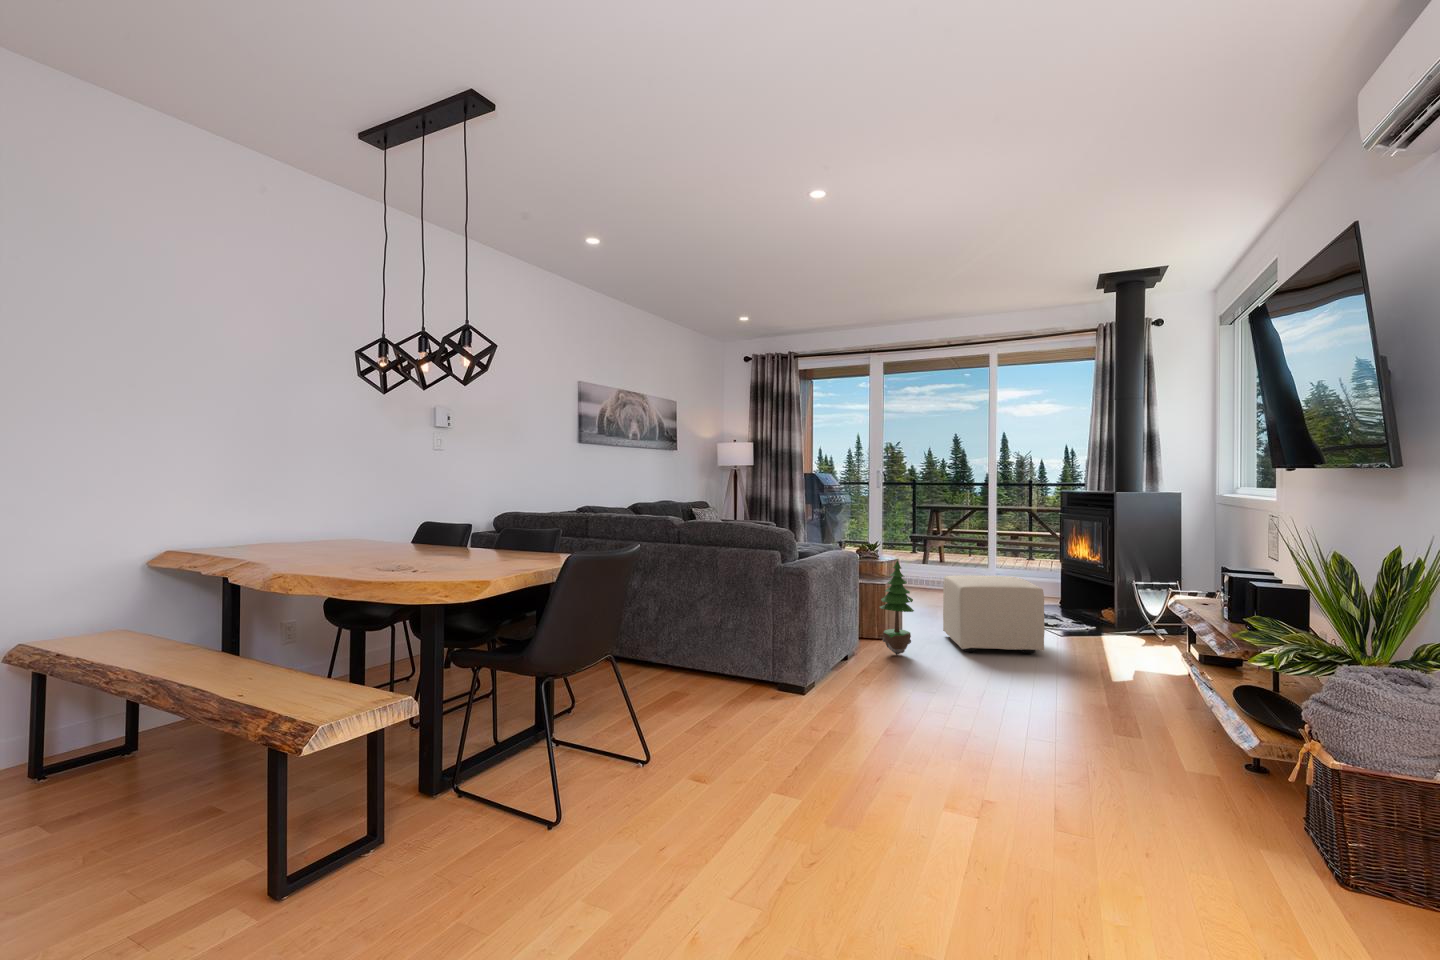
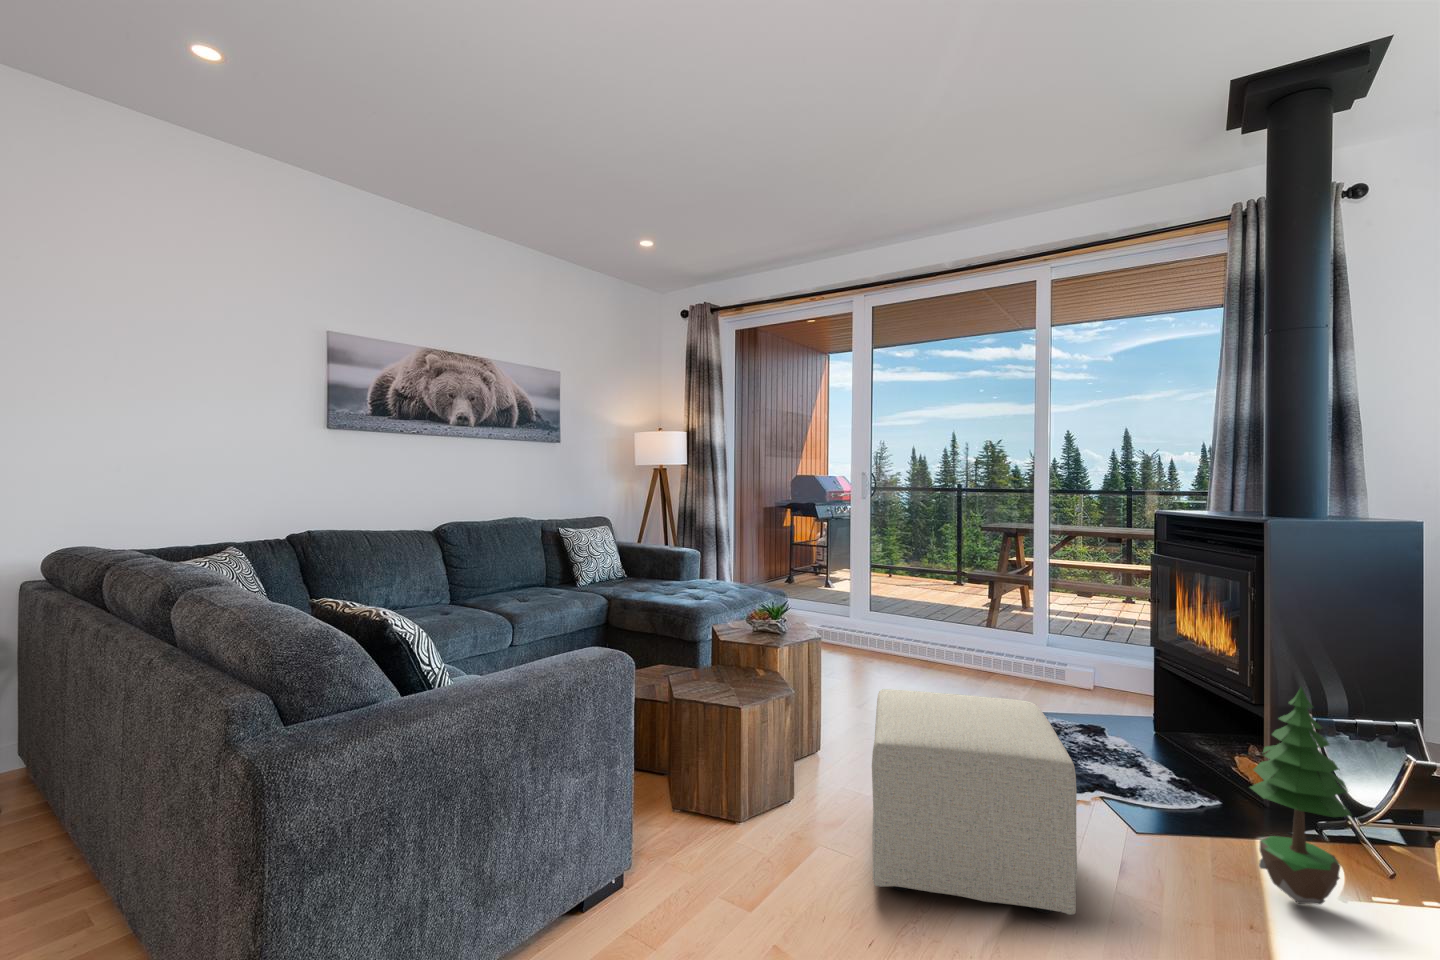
potted tree: present [880,561,914,655] -> present [1250,687,1351,905]

